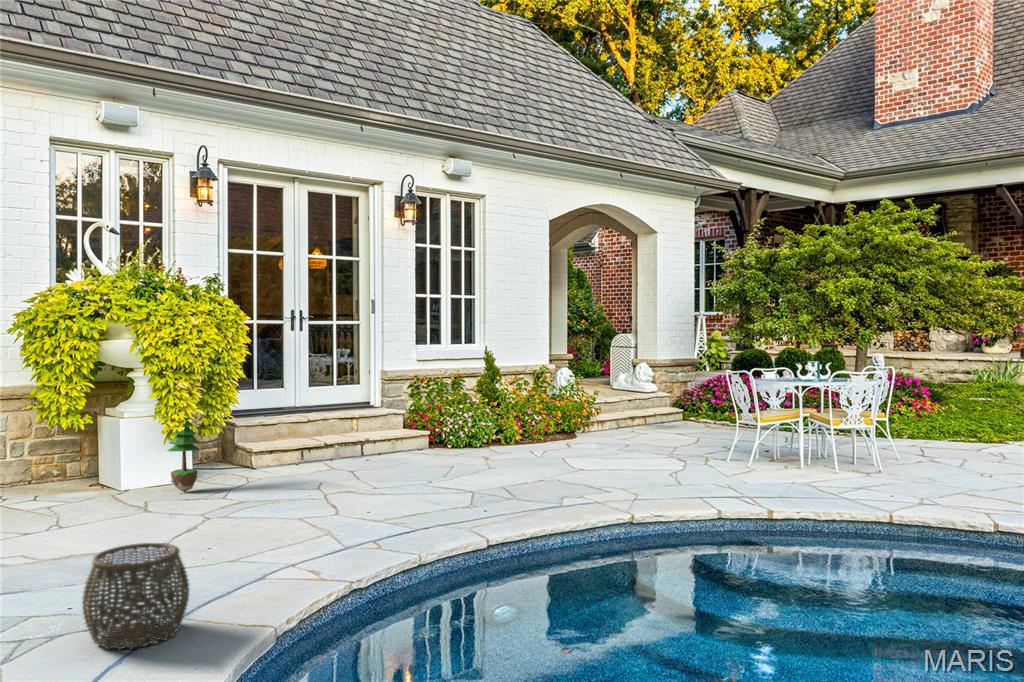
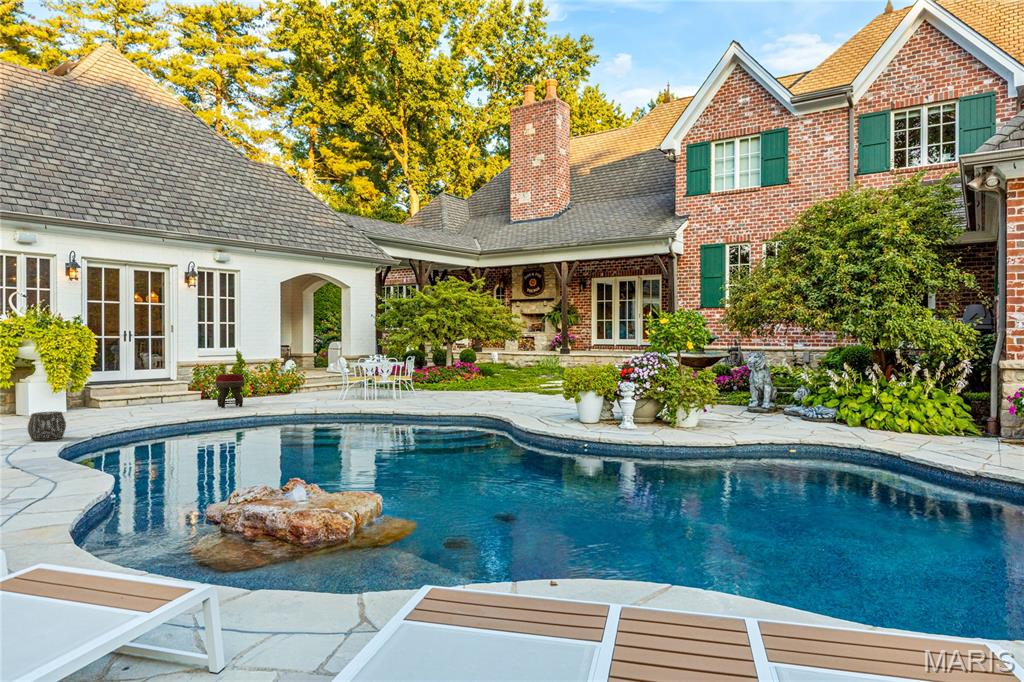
footstool: none [483,405,542,484] -> present [216,374,244,408]
potted tree: present [167,415,200,492] -> none [54,375,71,415]

